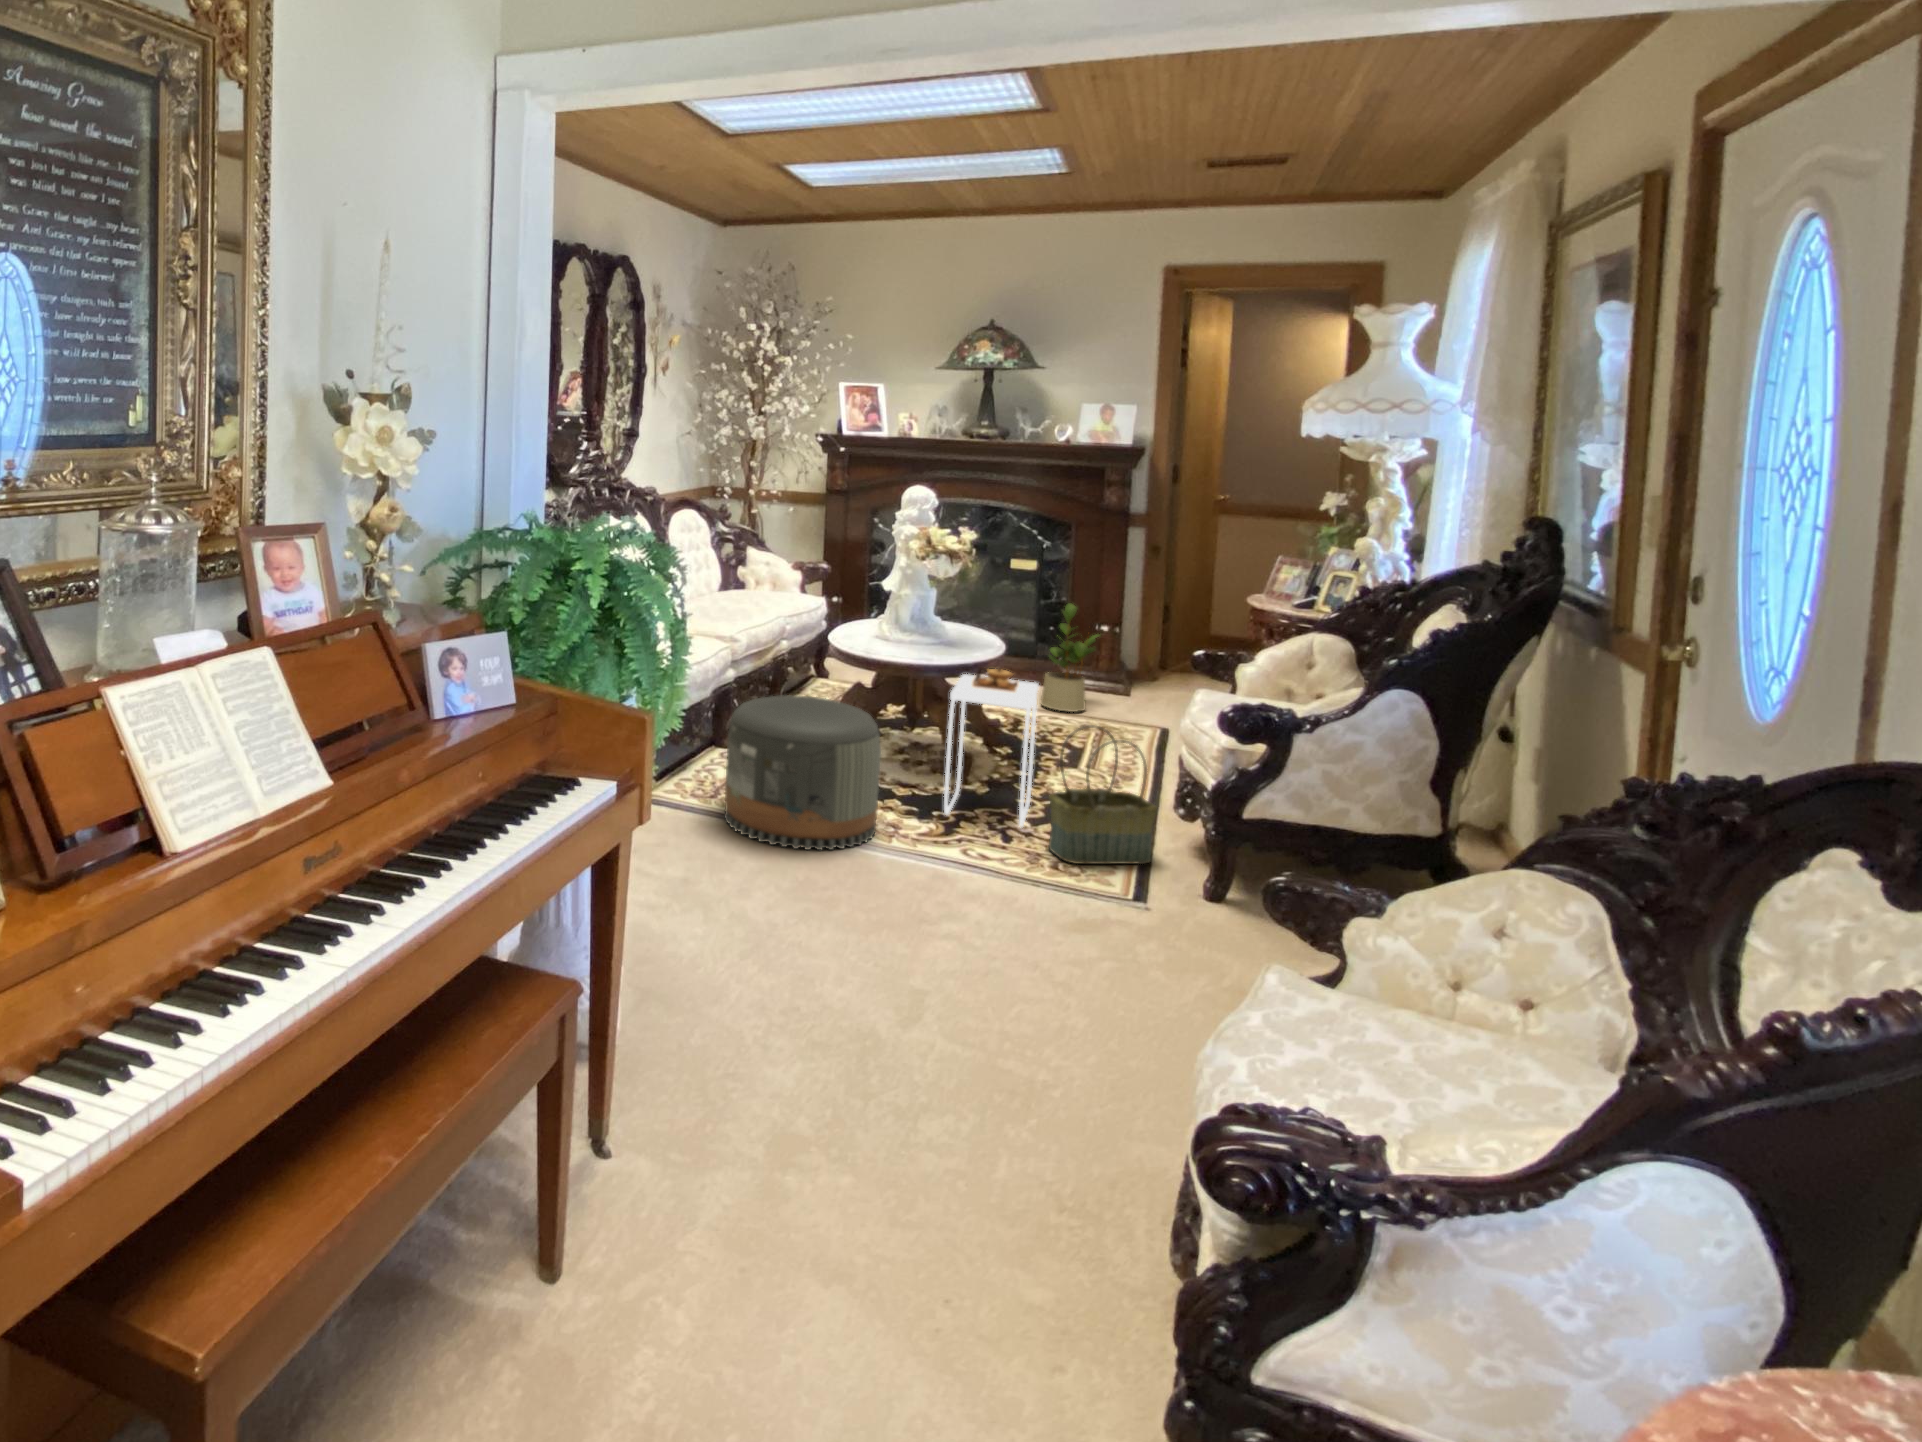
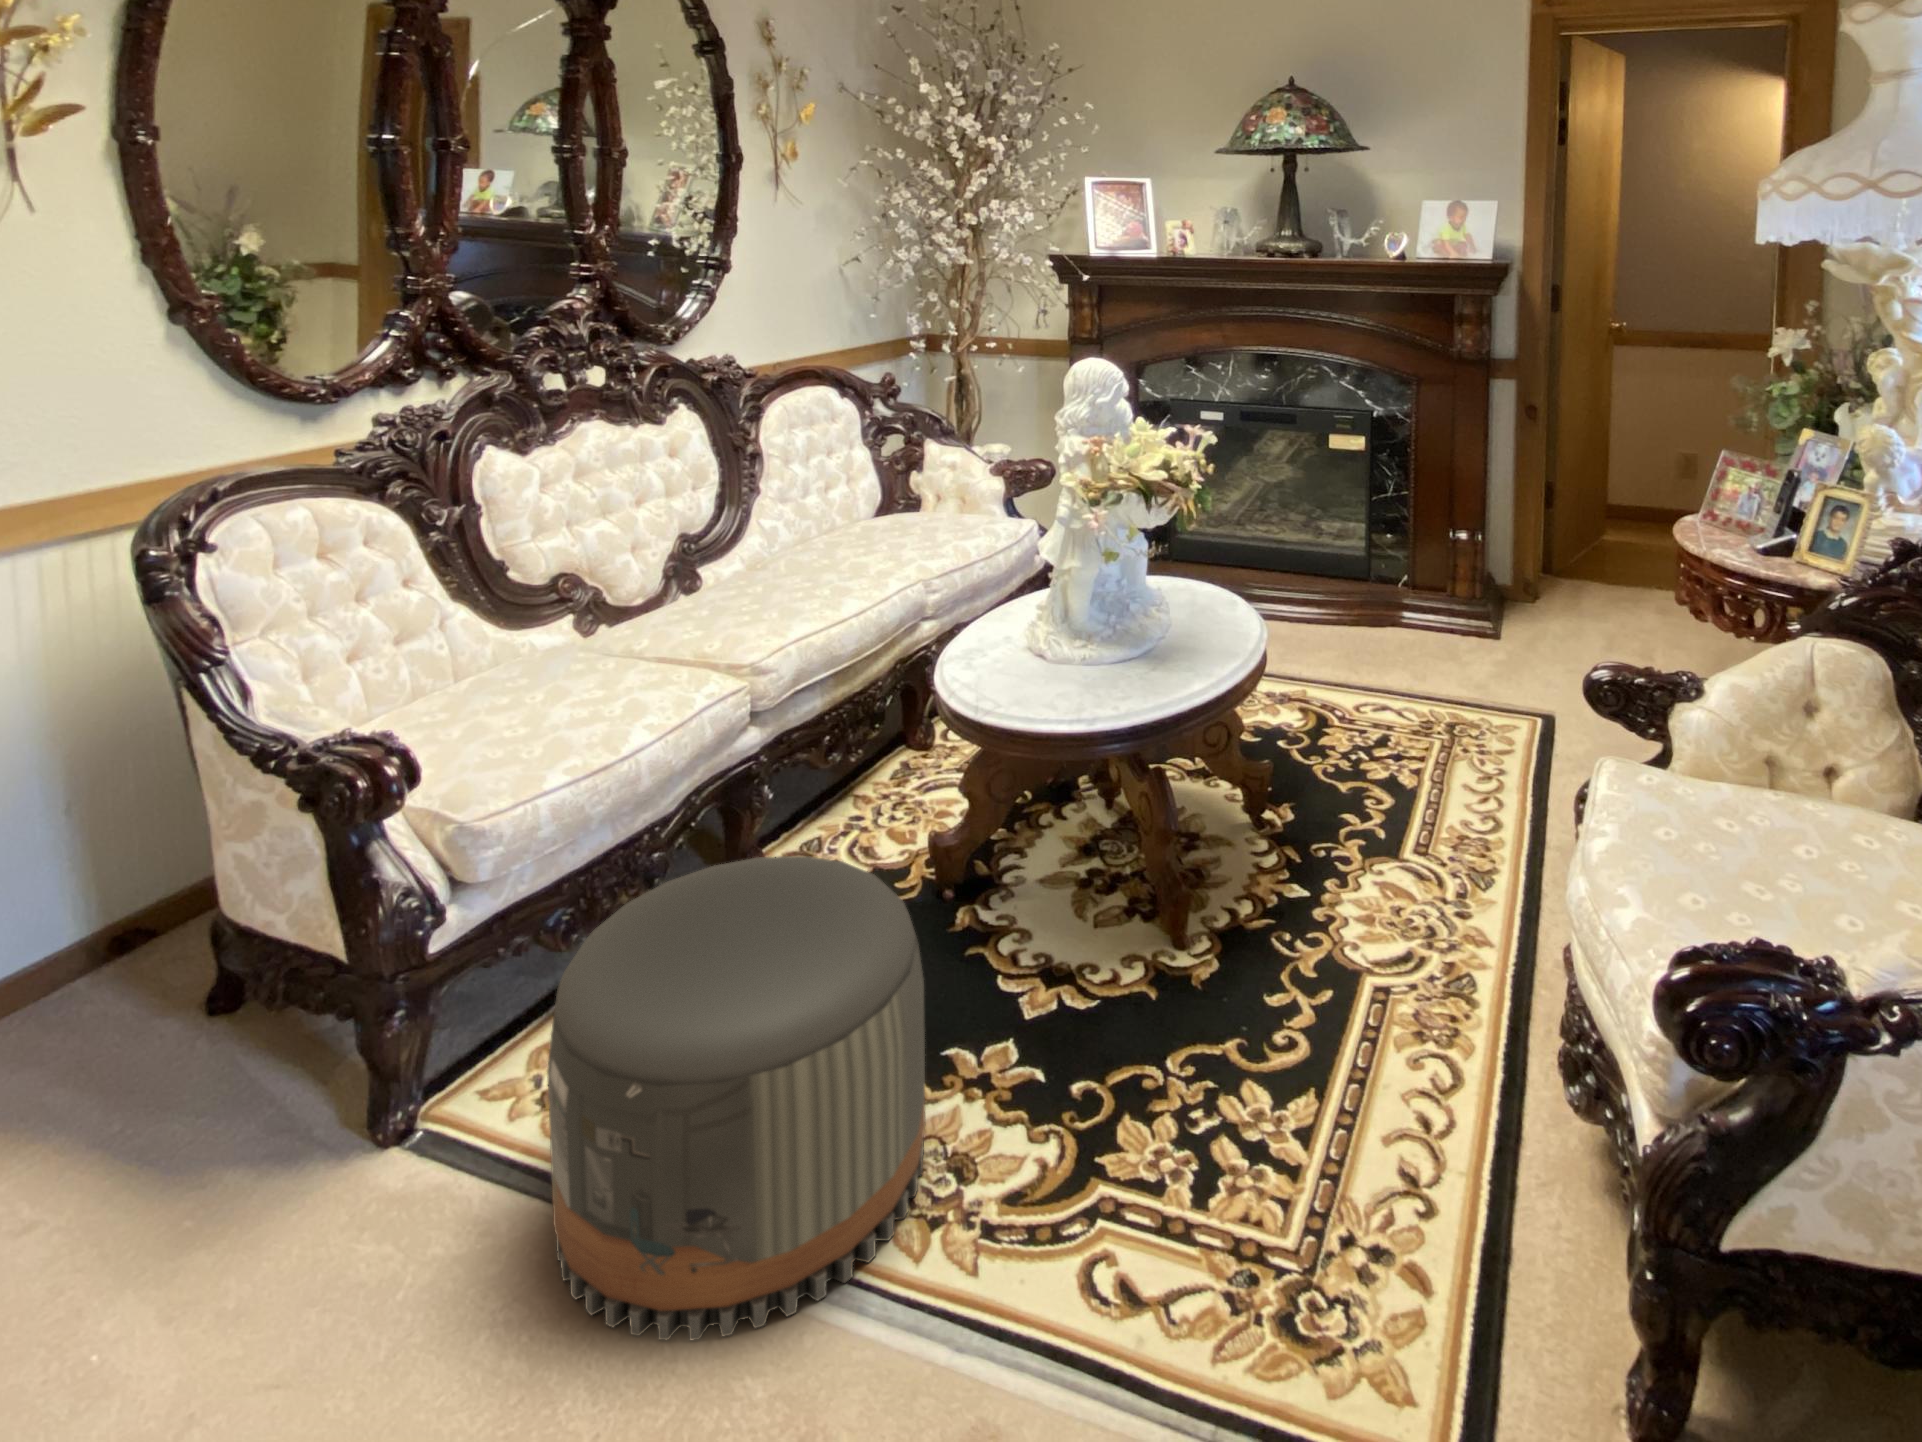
potted plant: present [1041,603,1099,712] -> none [1365,515,1452,688]
side table: present [944,667,1038,827] -> none [1090,749,1297,1125]
basket: present [1049,725,1157,864] -> none [1290,925,1525,1292]

